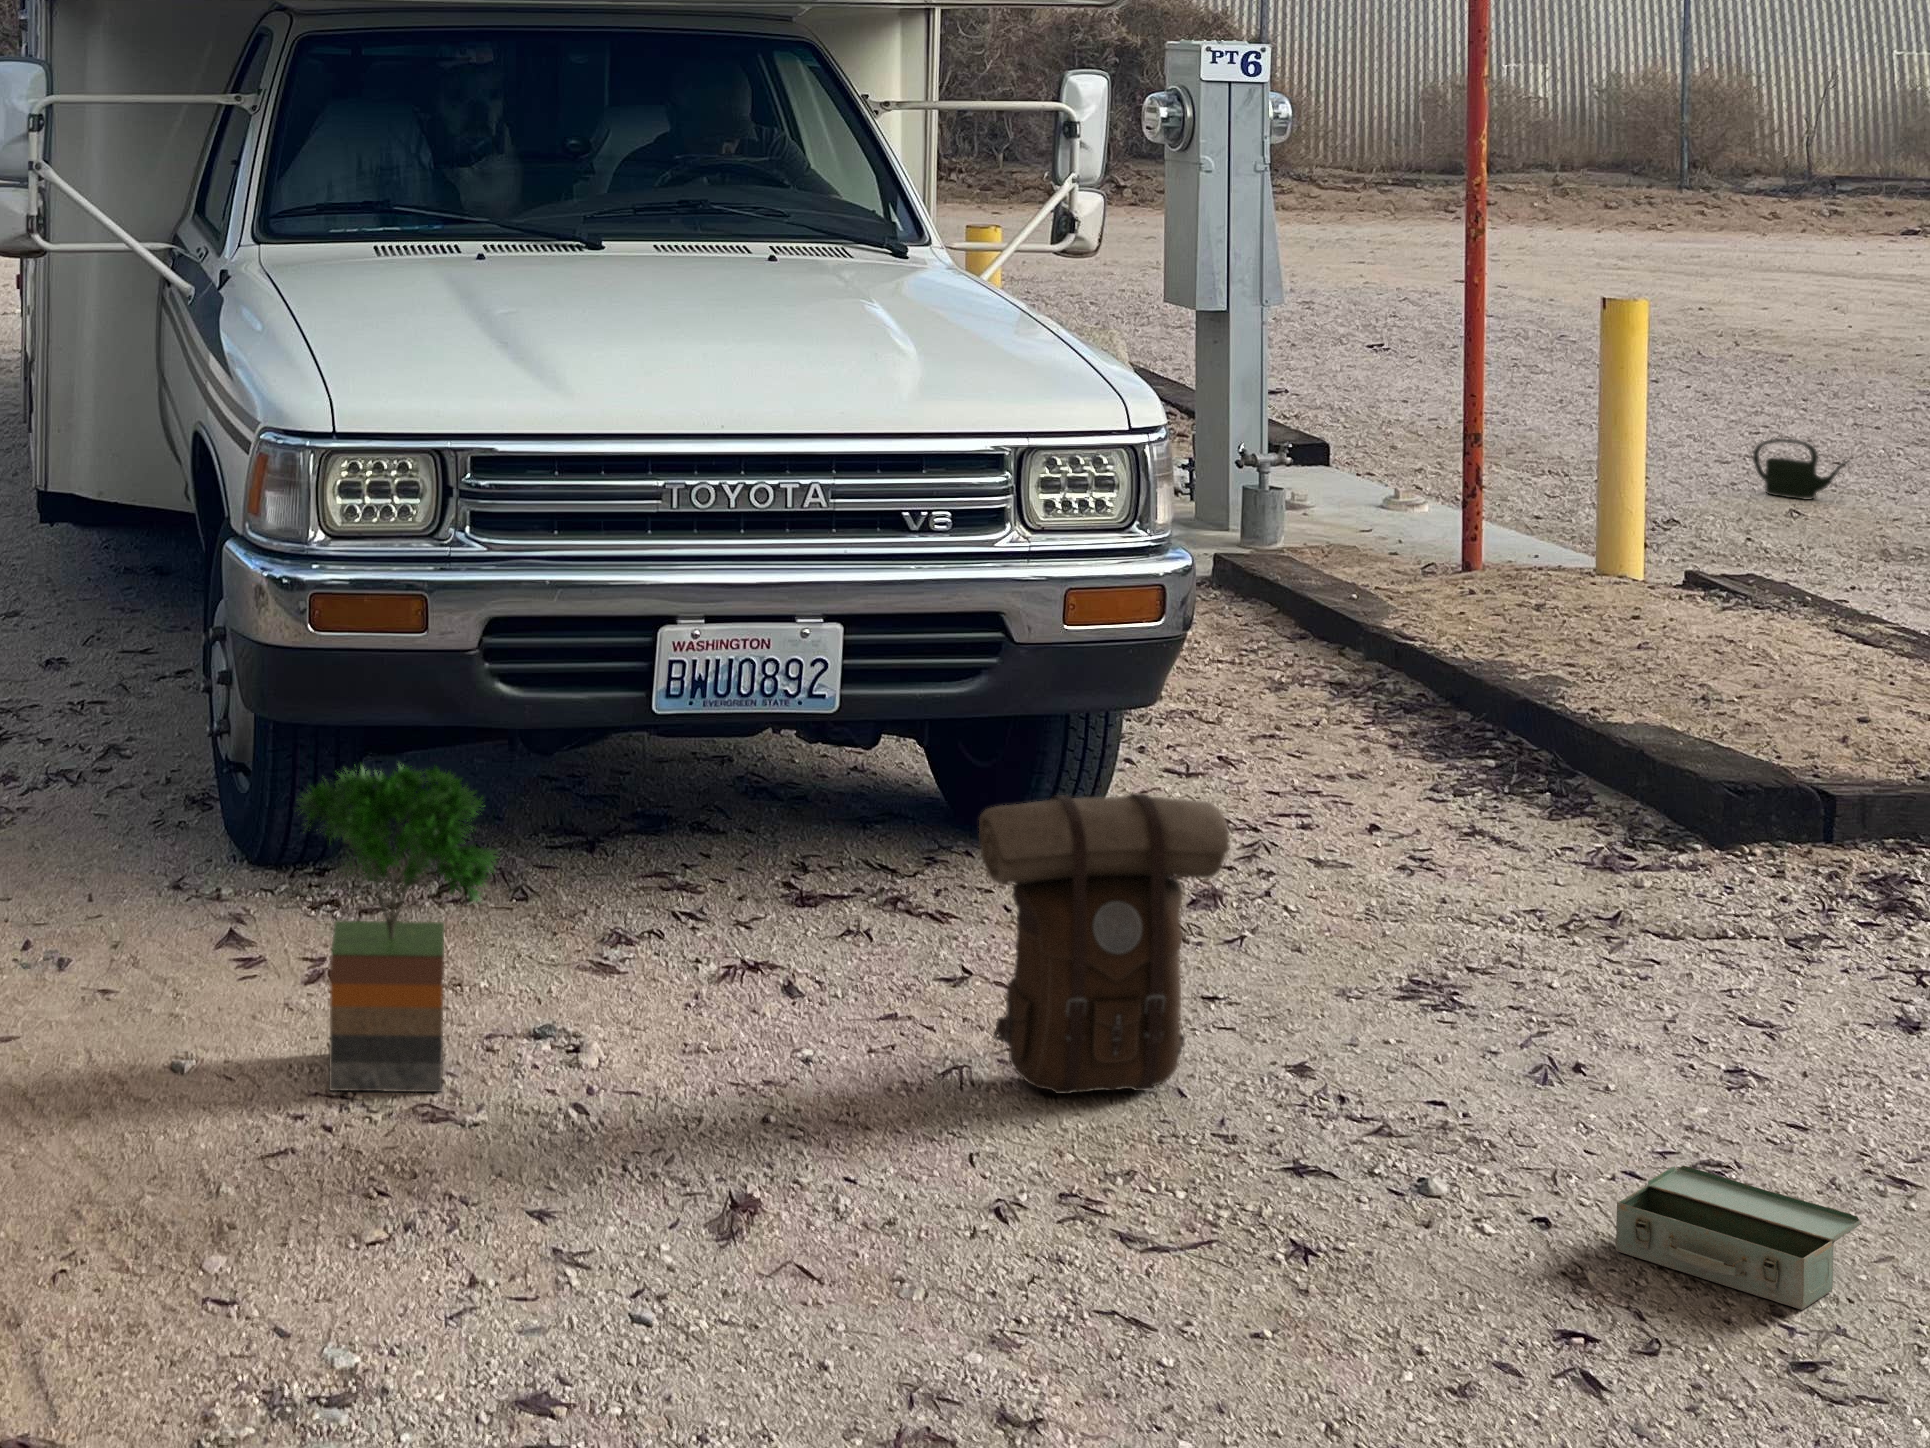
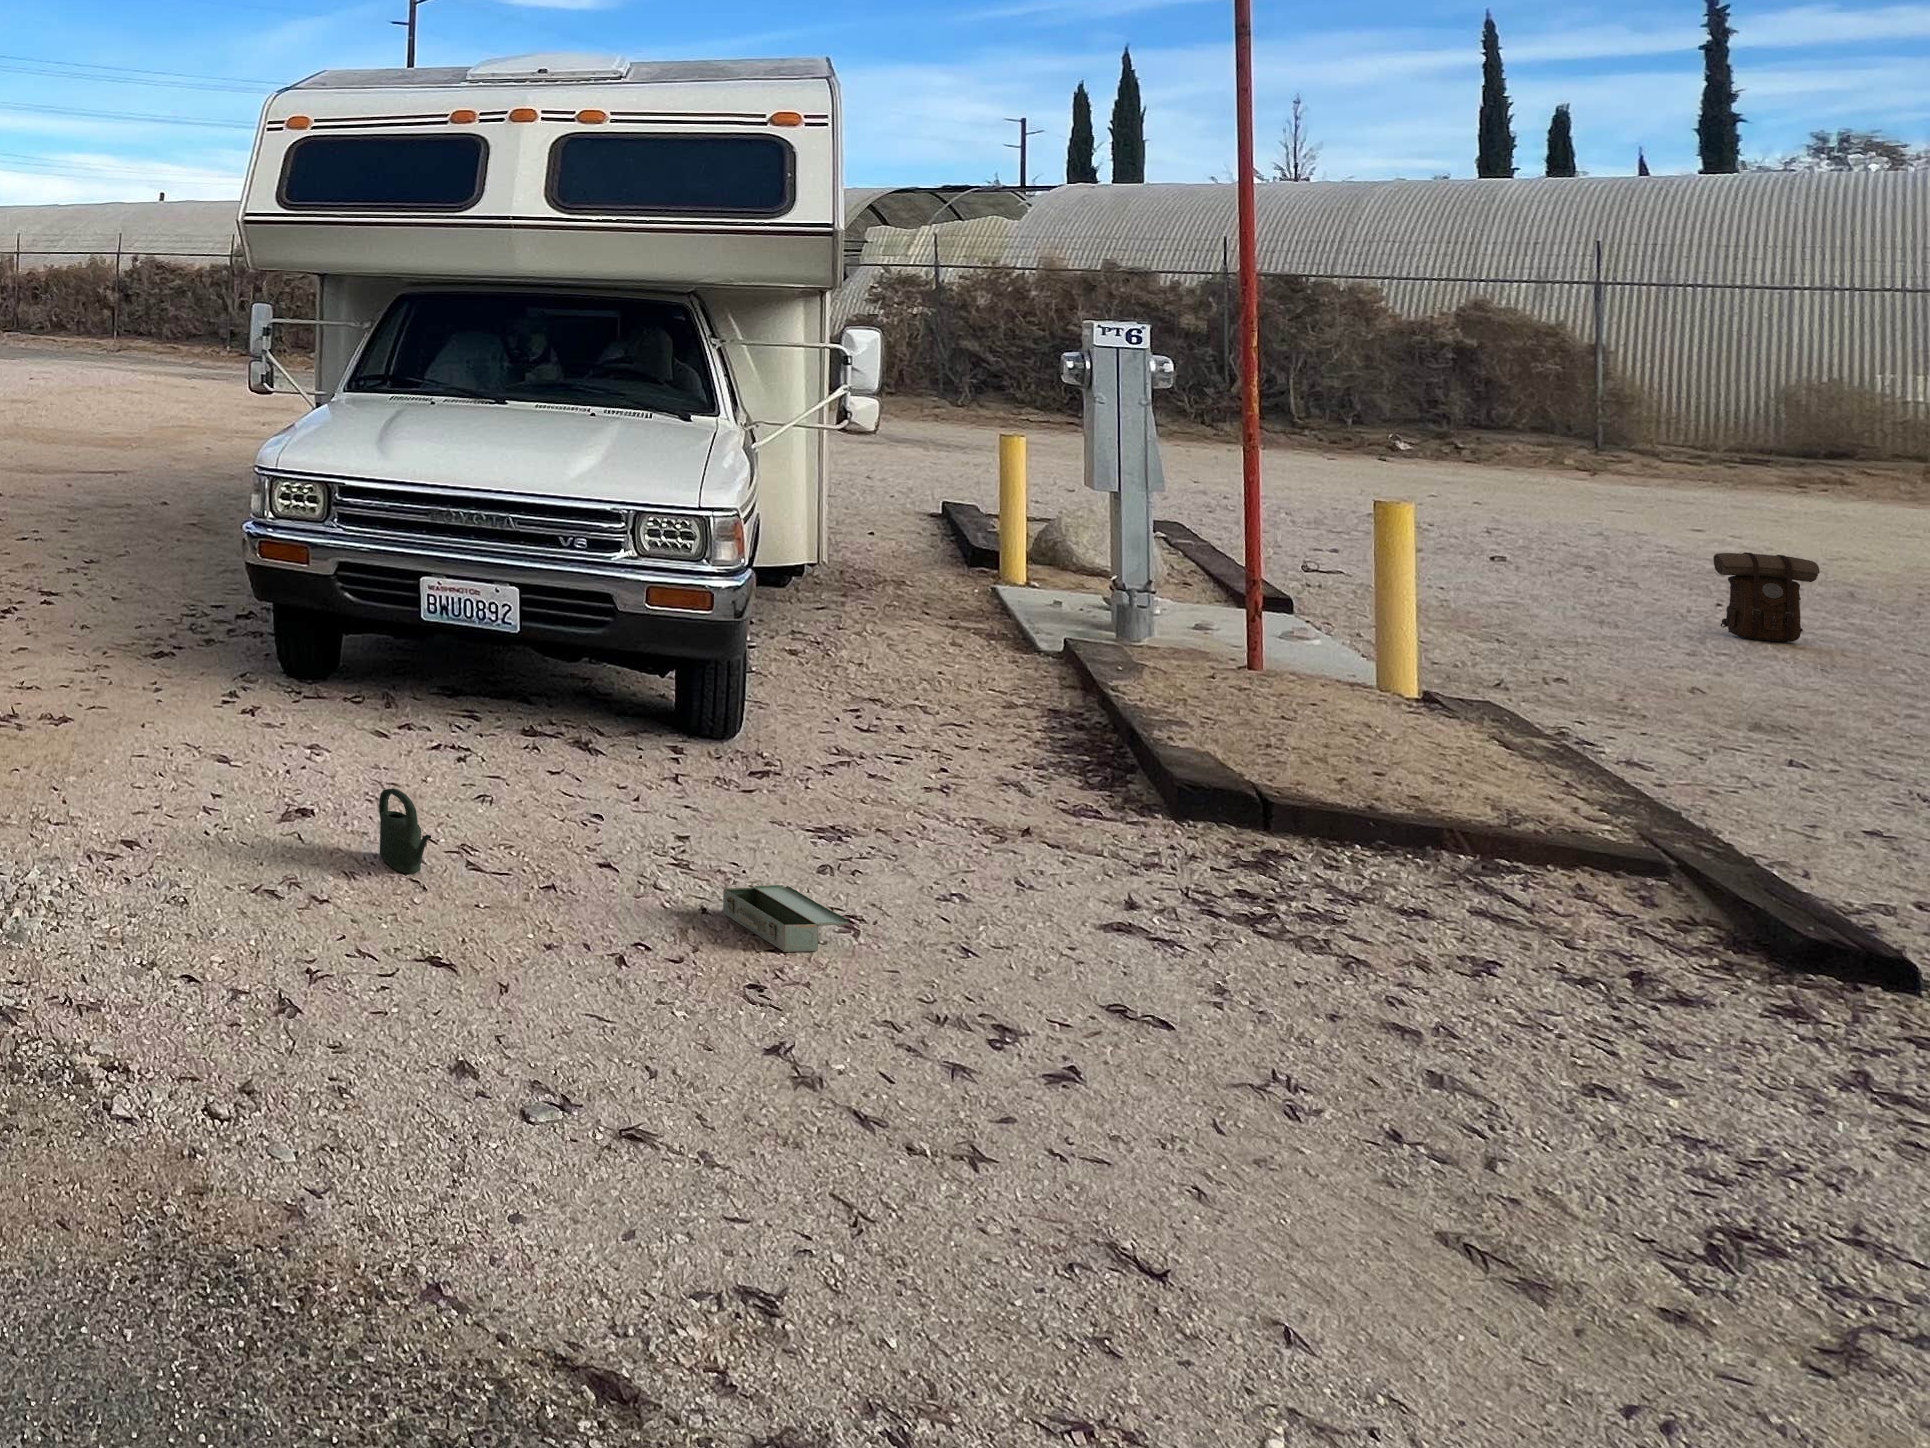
watering can: present [1753,439,1849,500] -> present [379,789,431,873]
potted tree: present [299,765,499,1092] -> none [207,606,295,753]
backpack: present [979,793,1230,1094] -> present [1713,552,1820,642]

